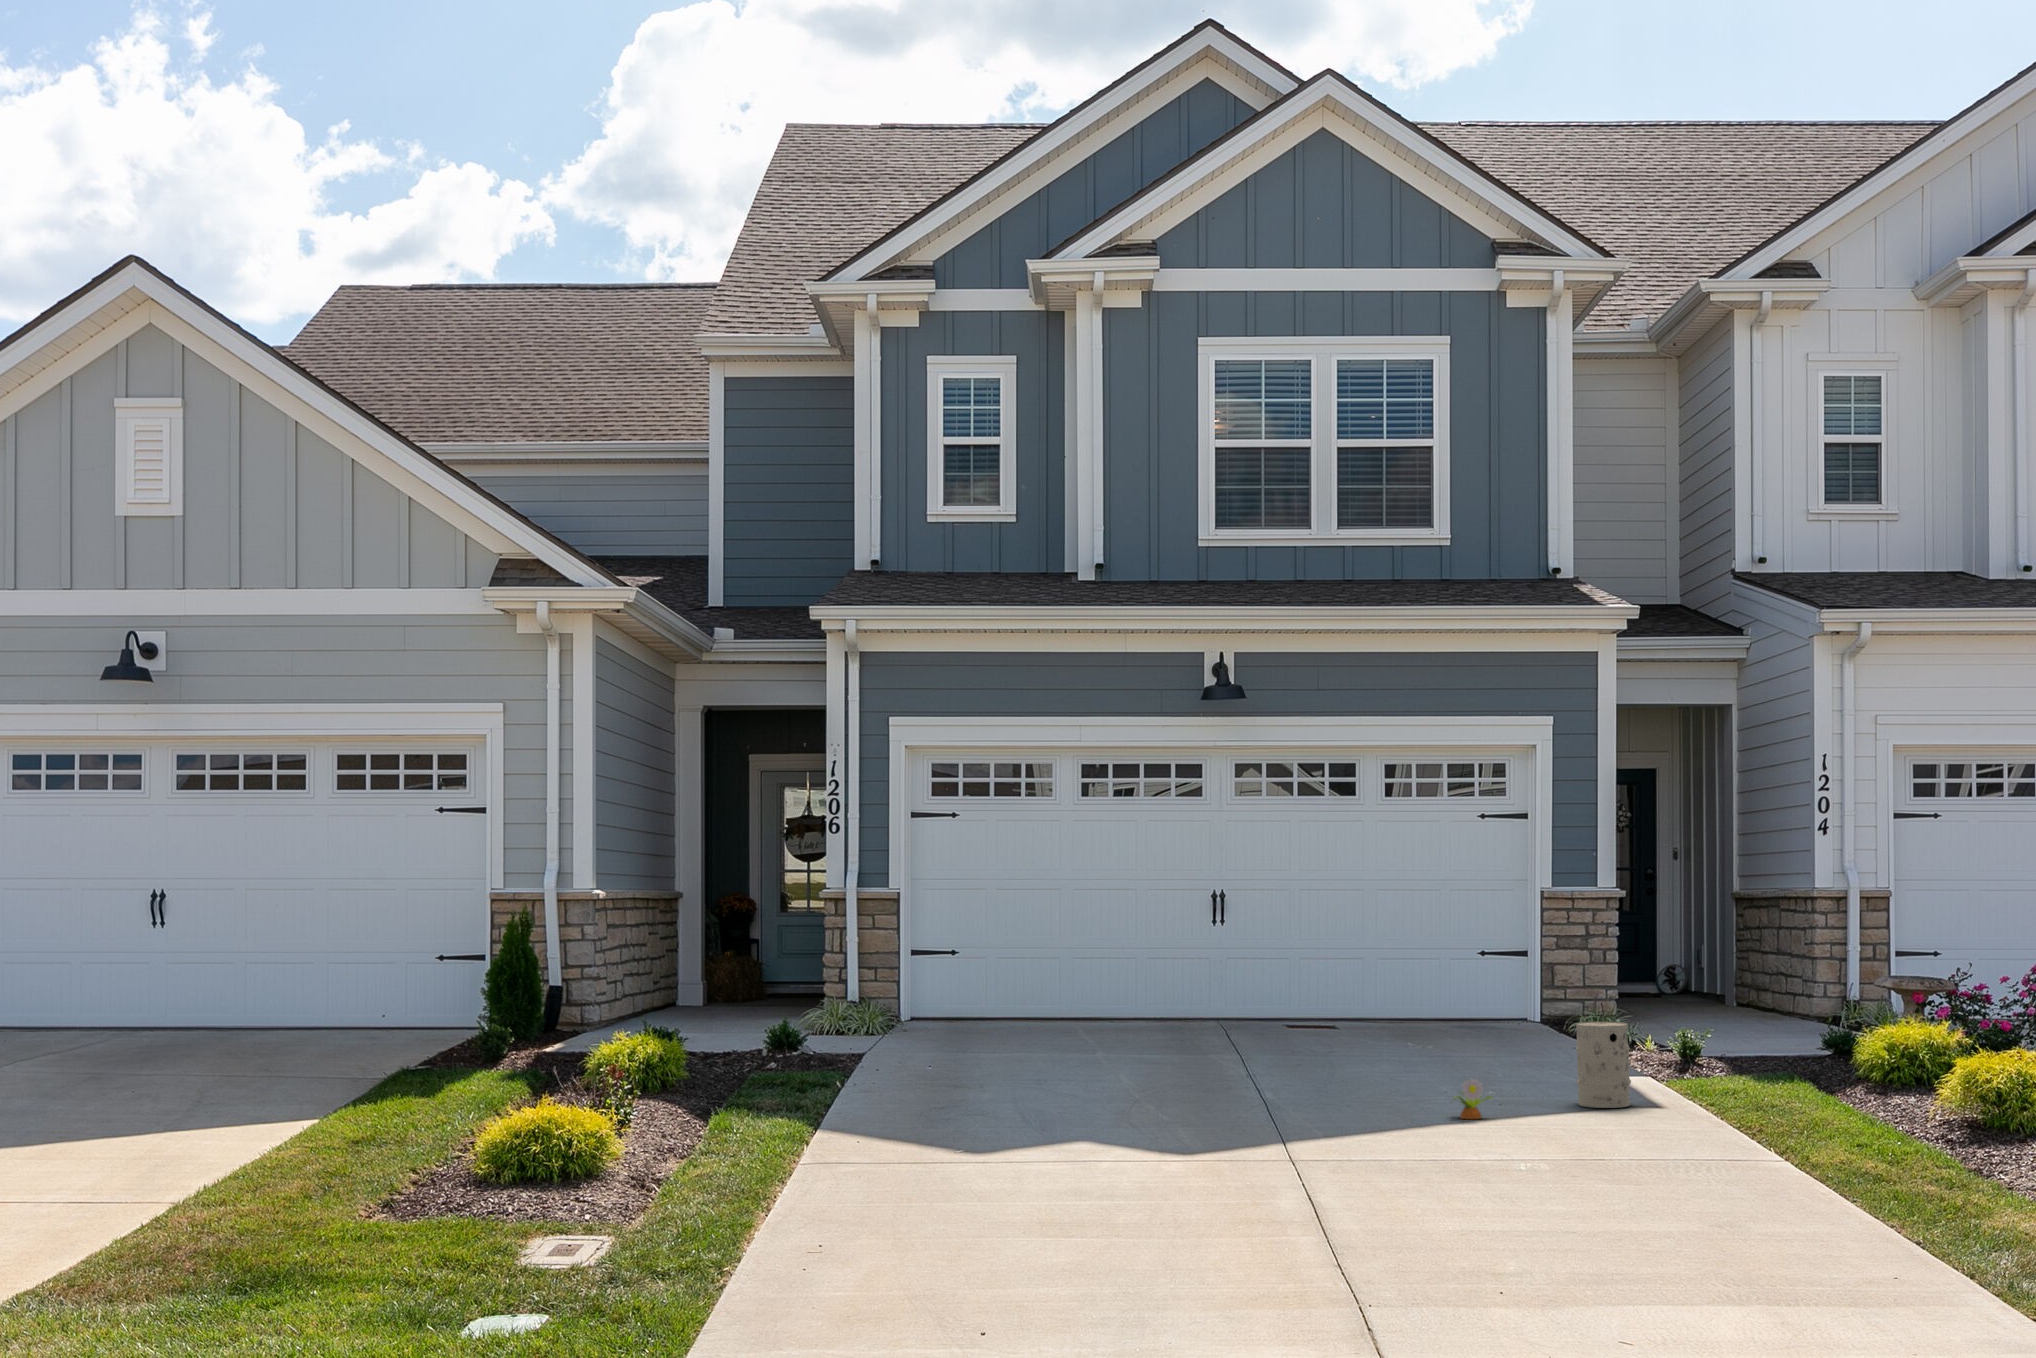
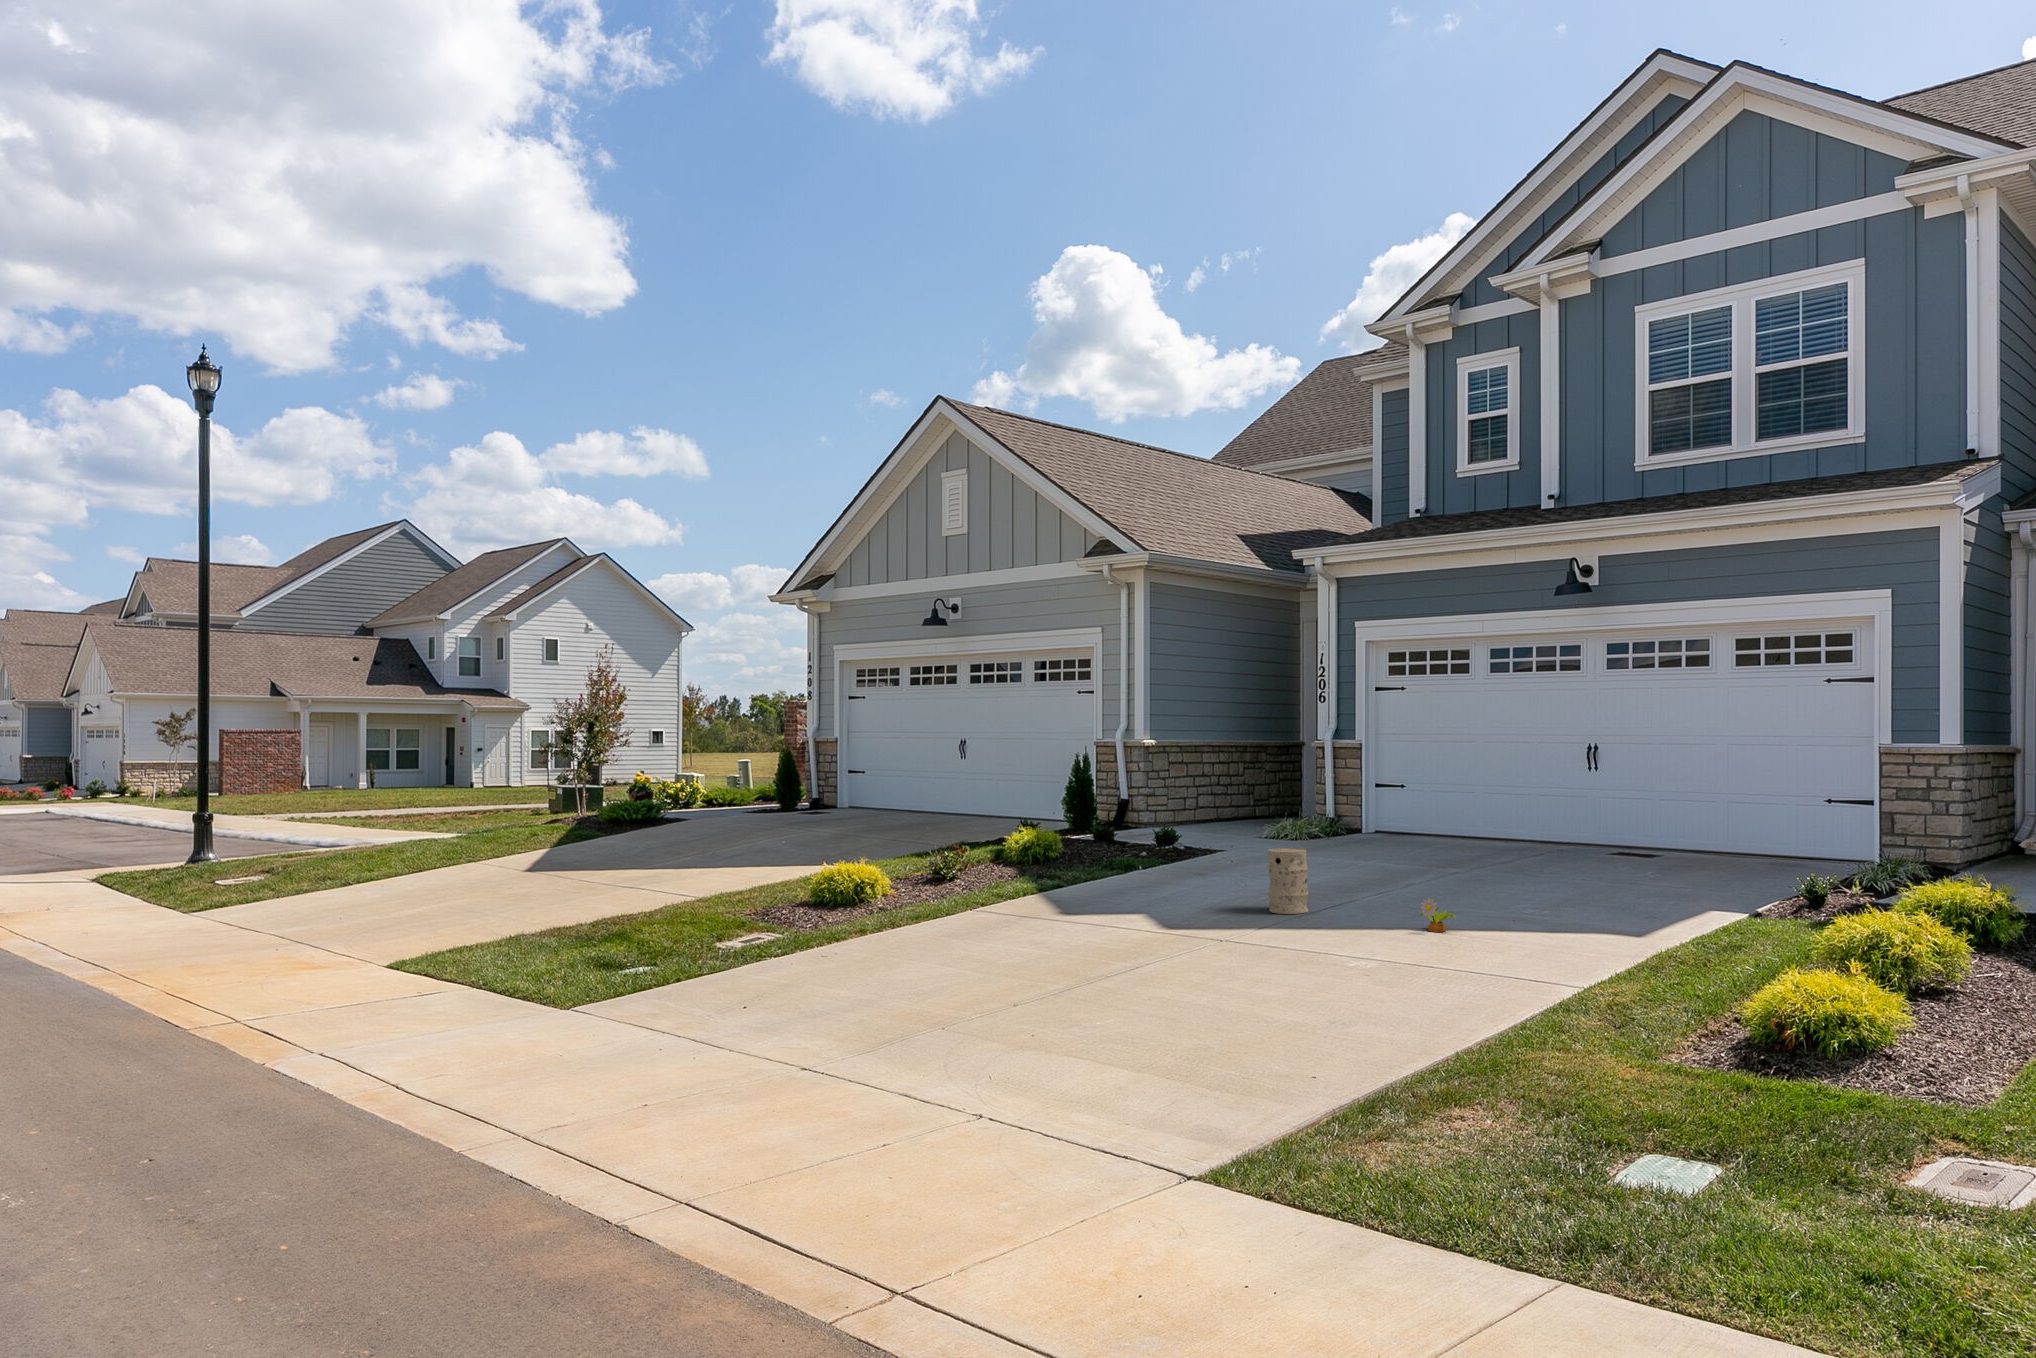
trash can: present [1576,1022,1631,1108] -> present [1267,848,1309,914]

